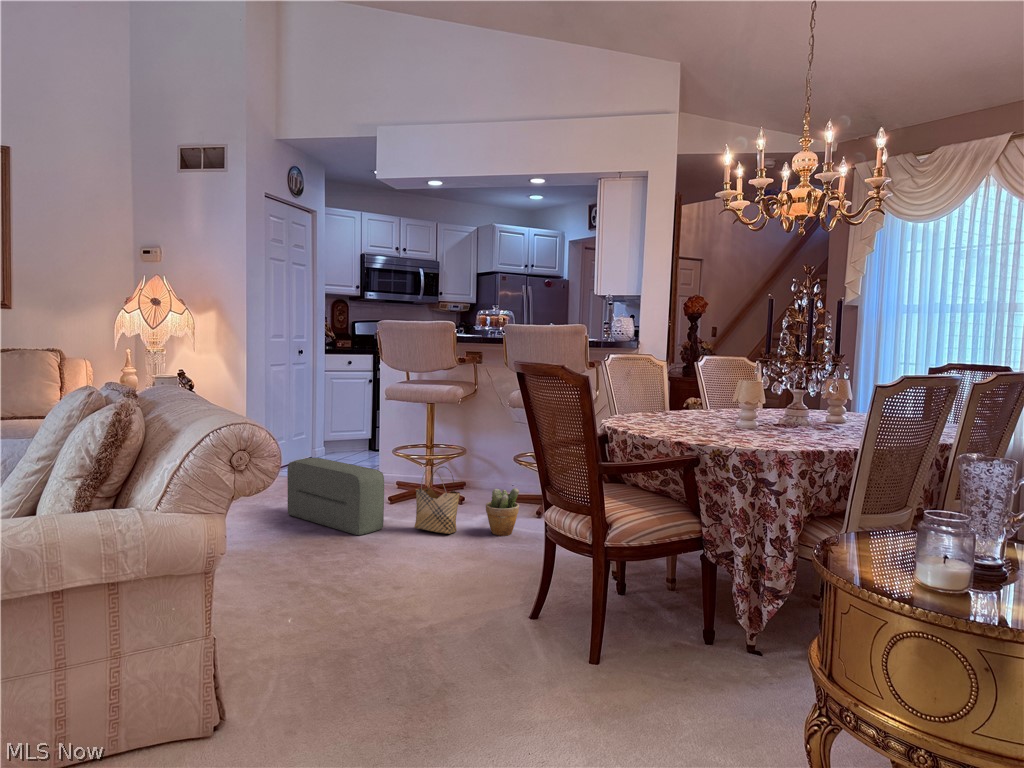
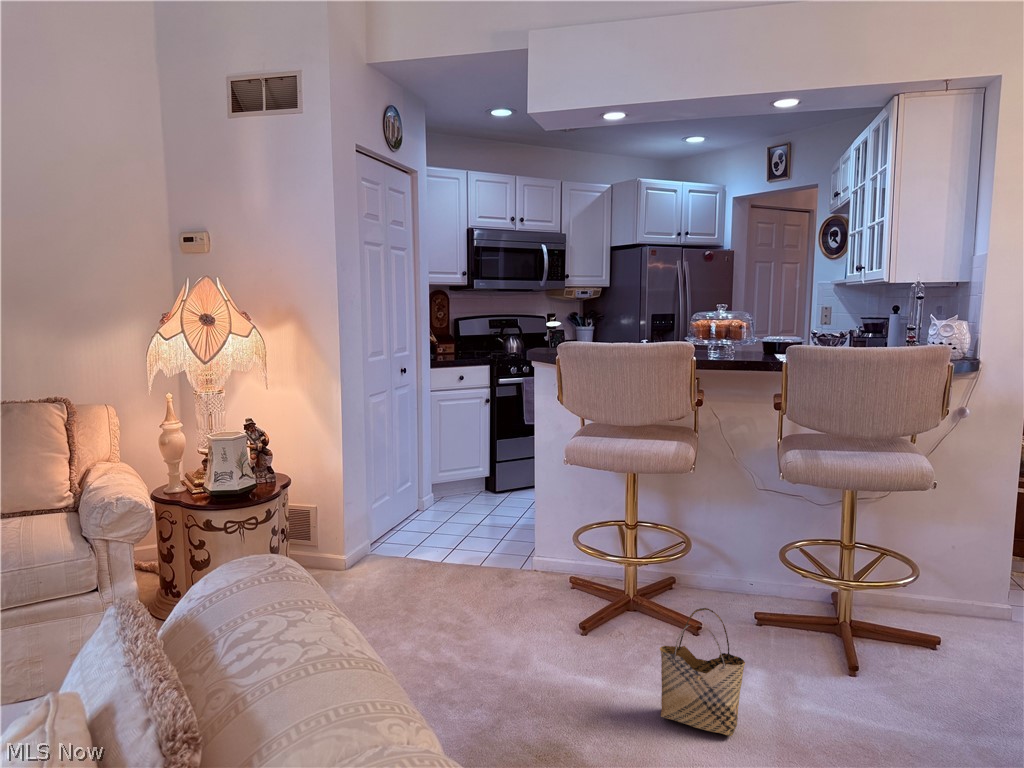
pouf: present [287,458,384,535] -> none [430,574,607,739]
potted plant: present [486,488,519,536] -> none [787,652,853,738]

